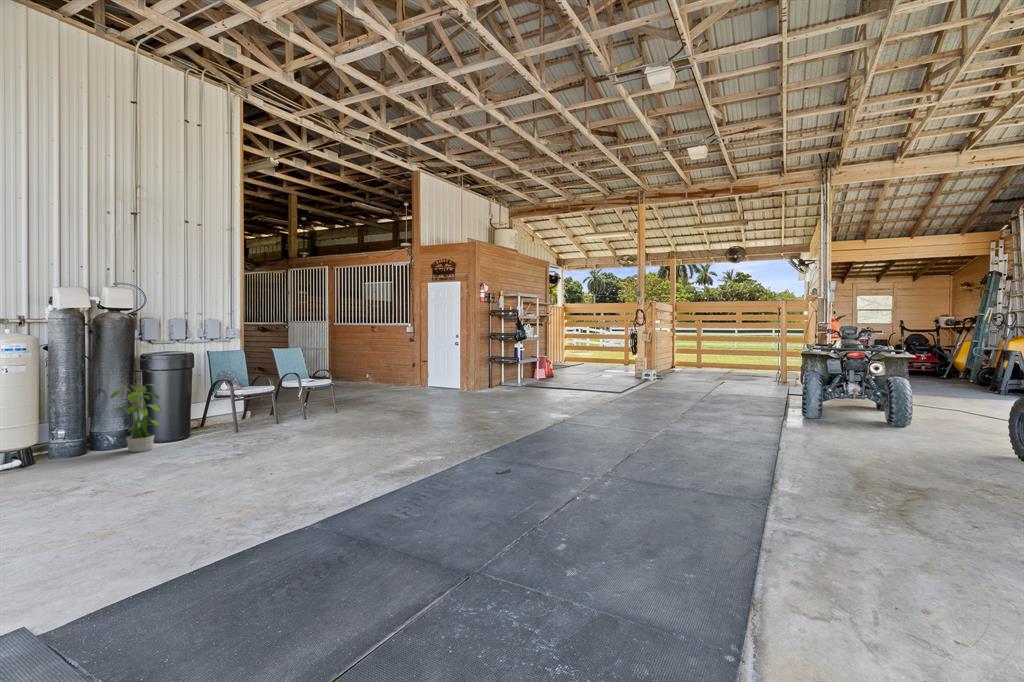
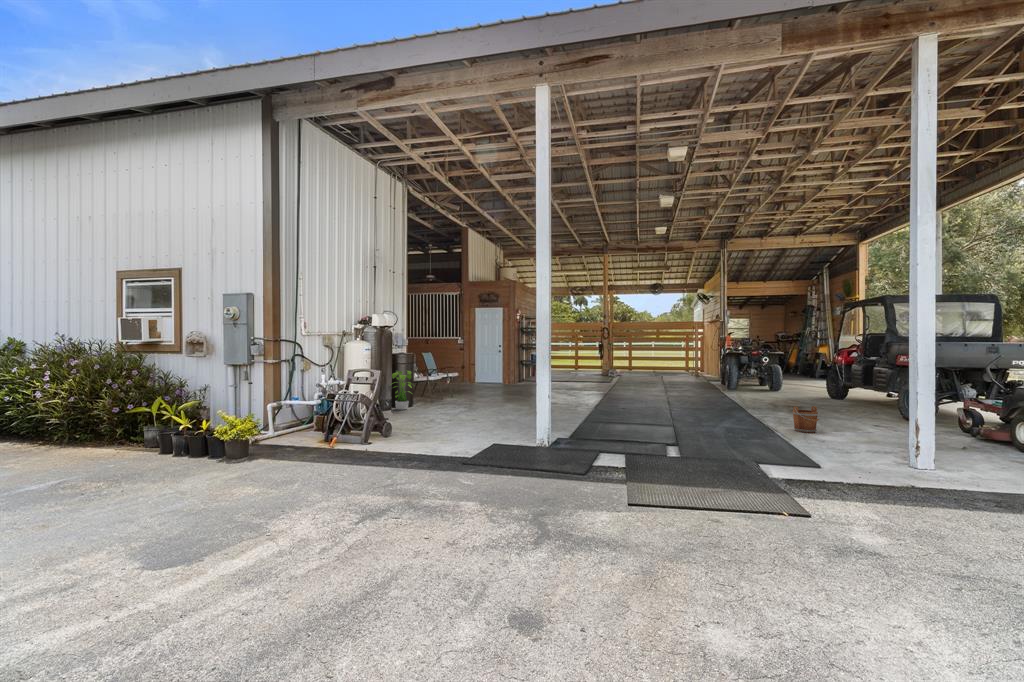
bucket: none [841,547,935,646] -> present [792,406,820,433]

